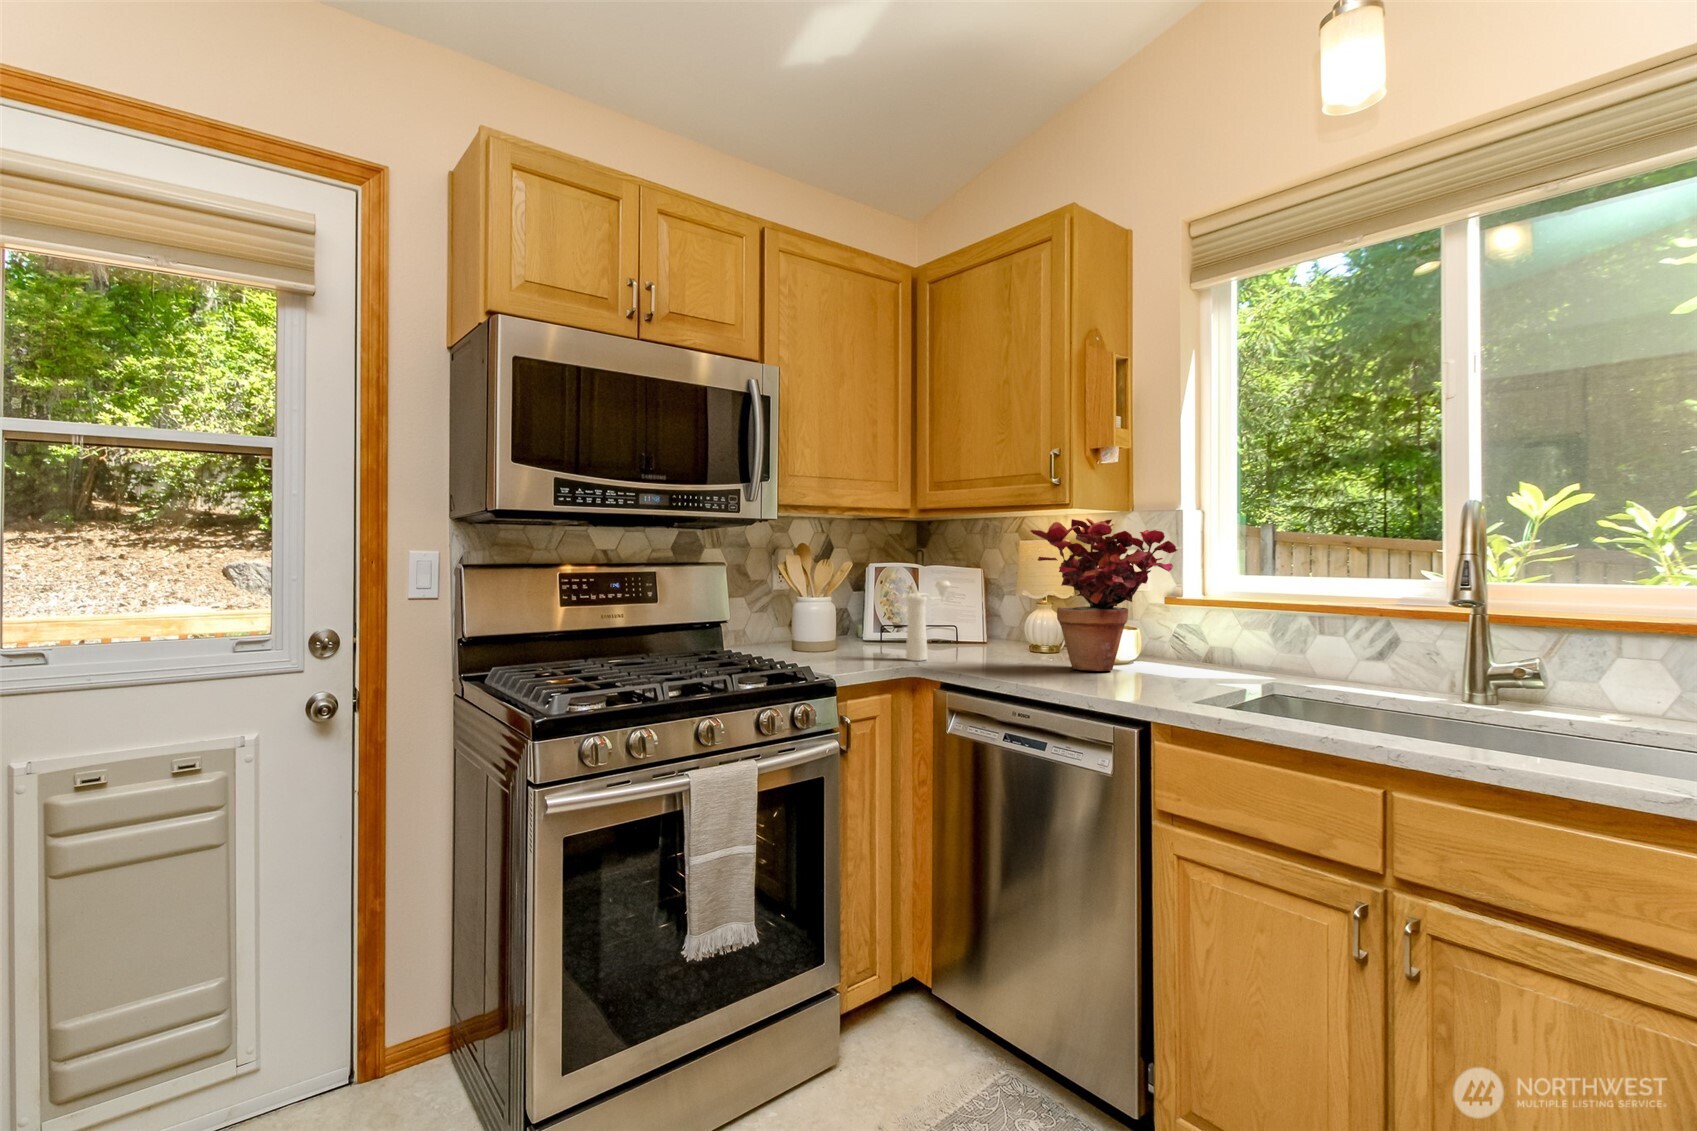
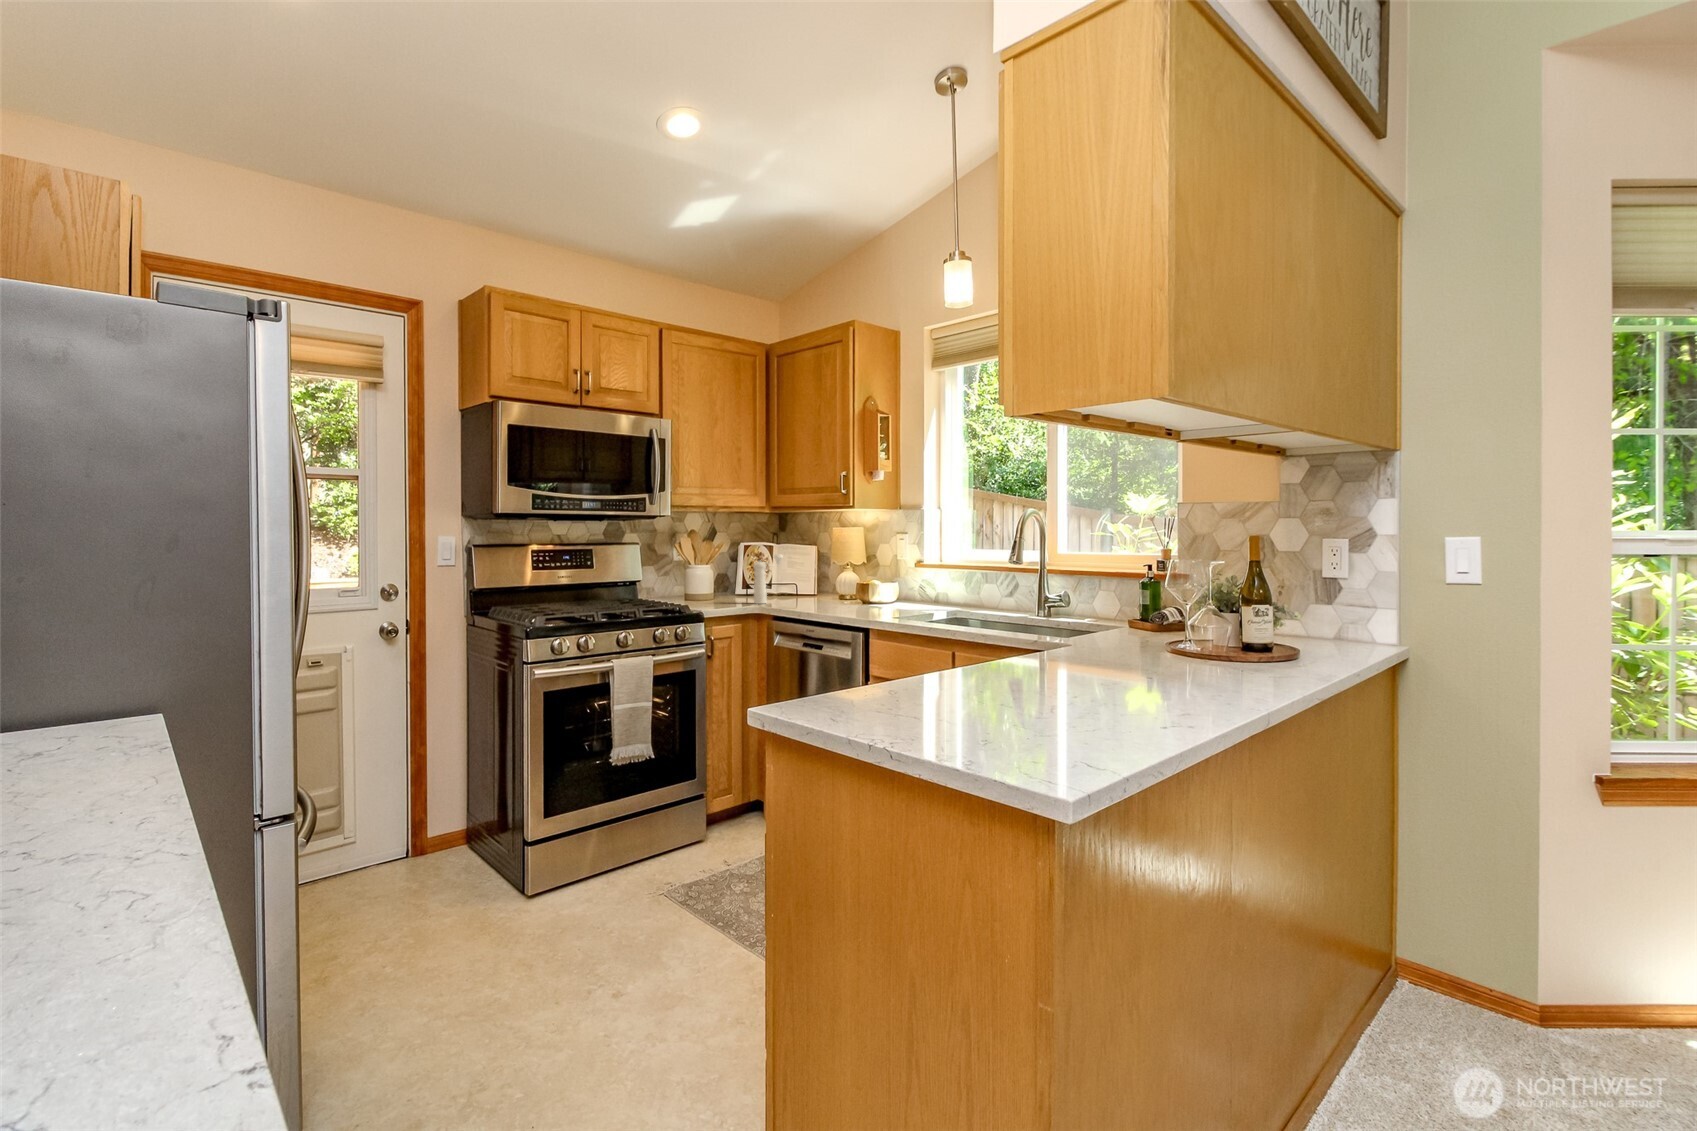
potted plant: present [1030,518,1177,671] -> none [823,516,905,607]

